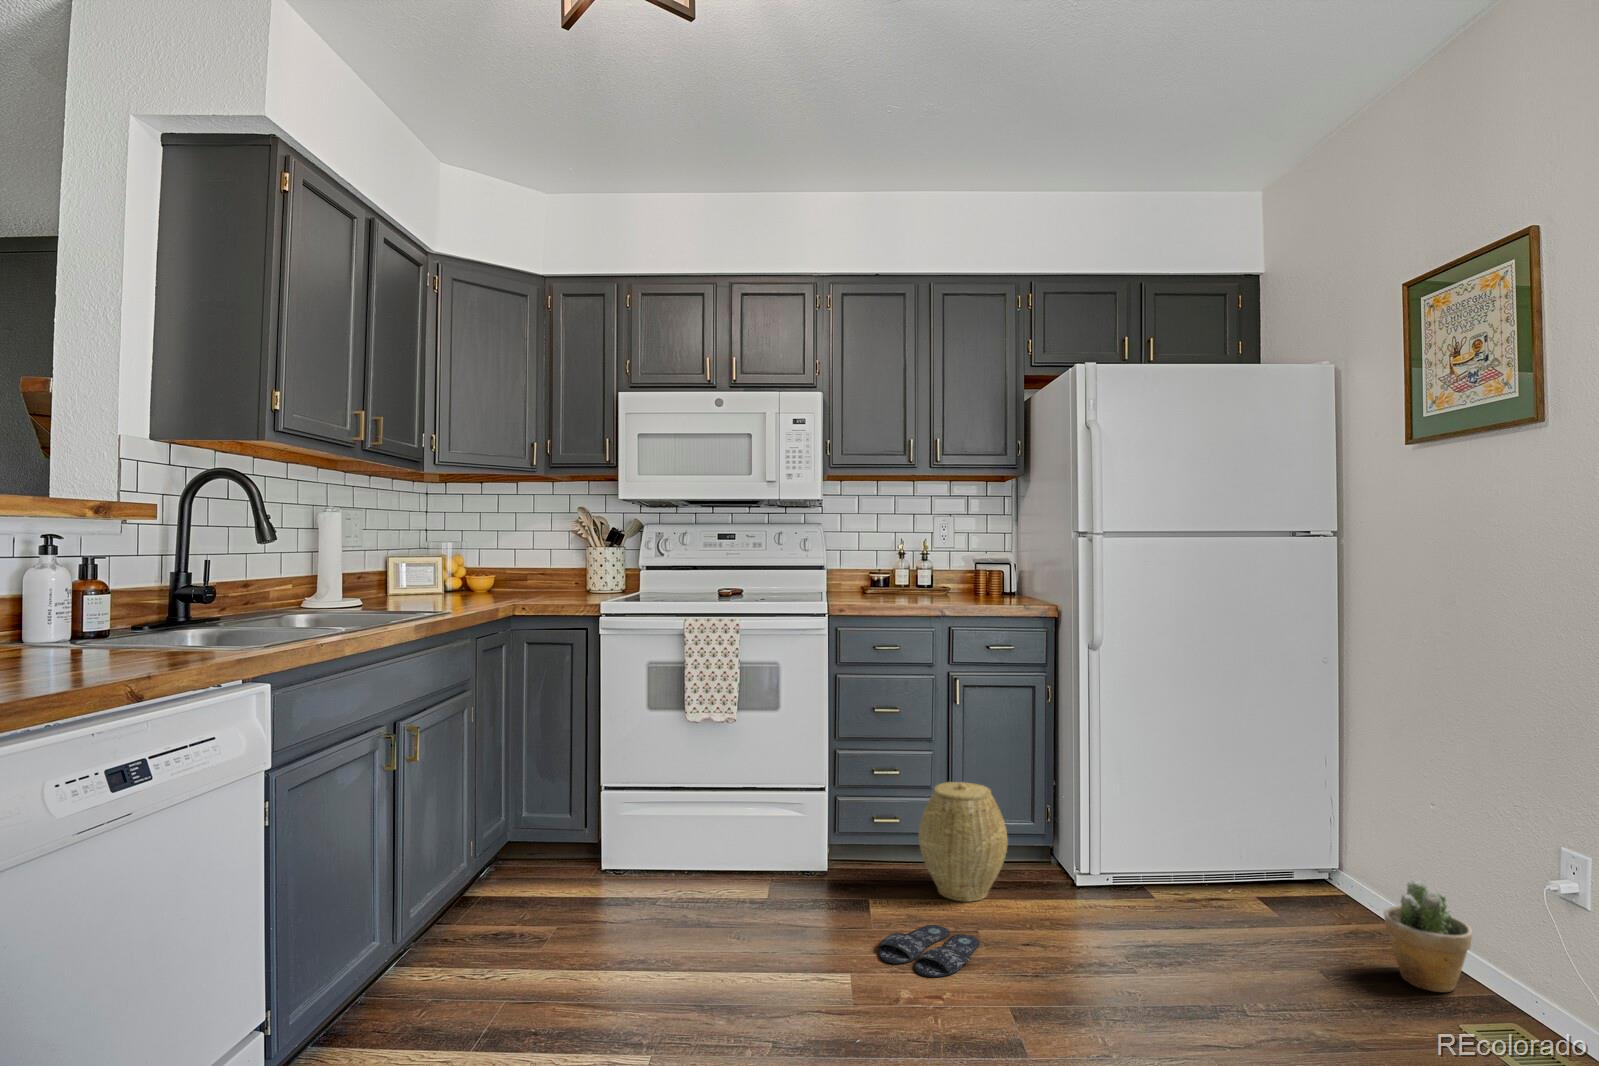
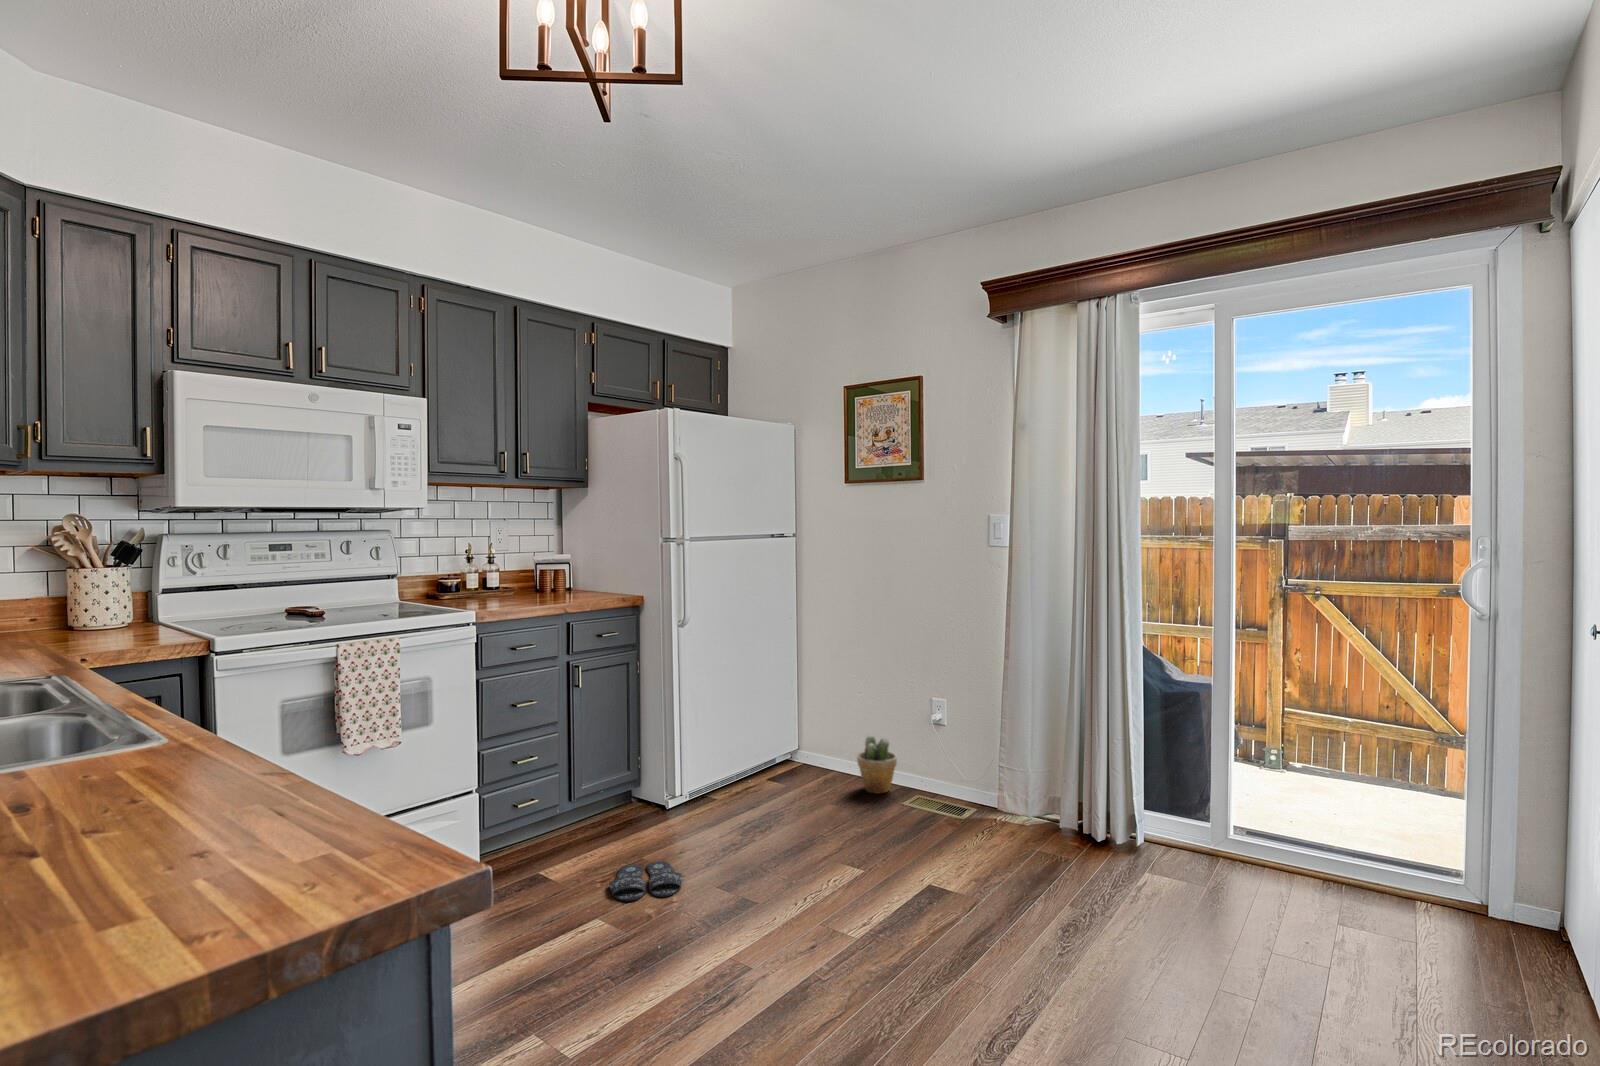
woven basket: present [919,782,1008,902] -> none [568,749,643,847]

